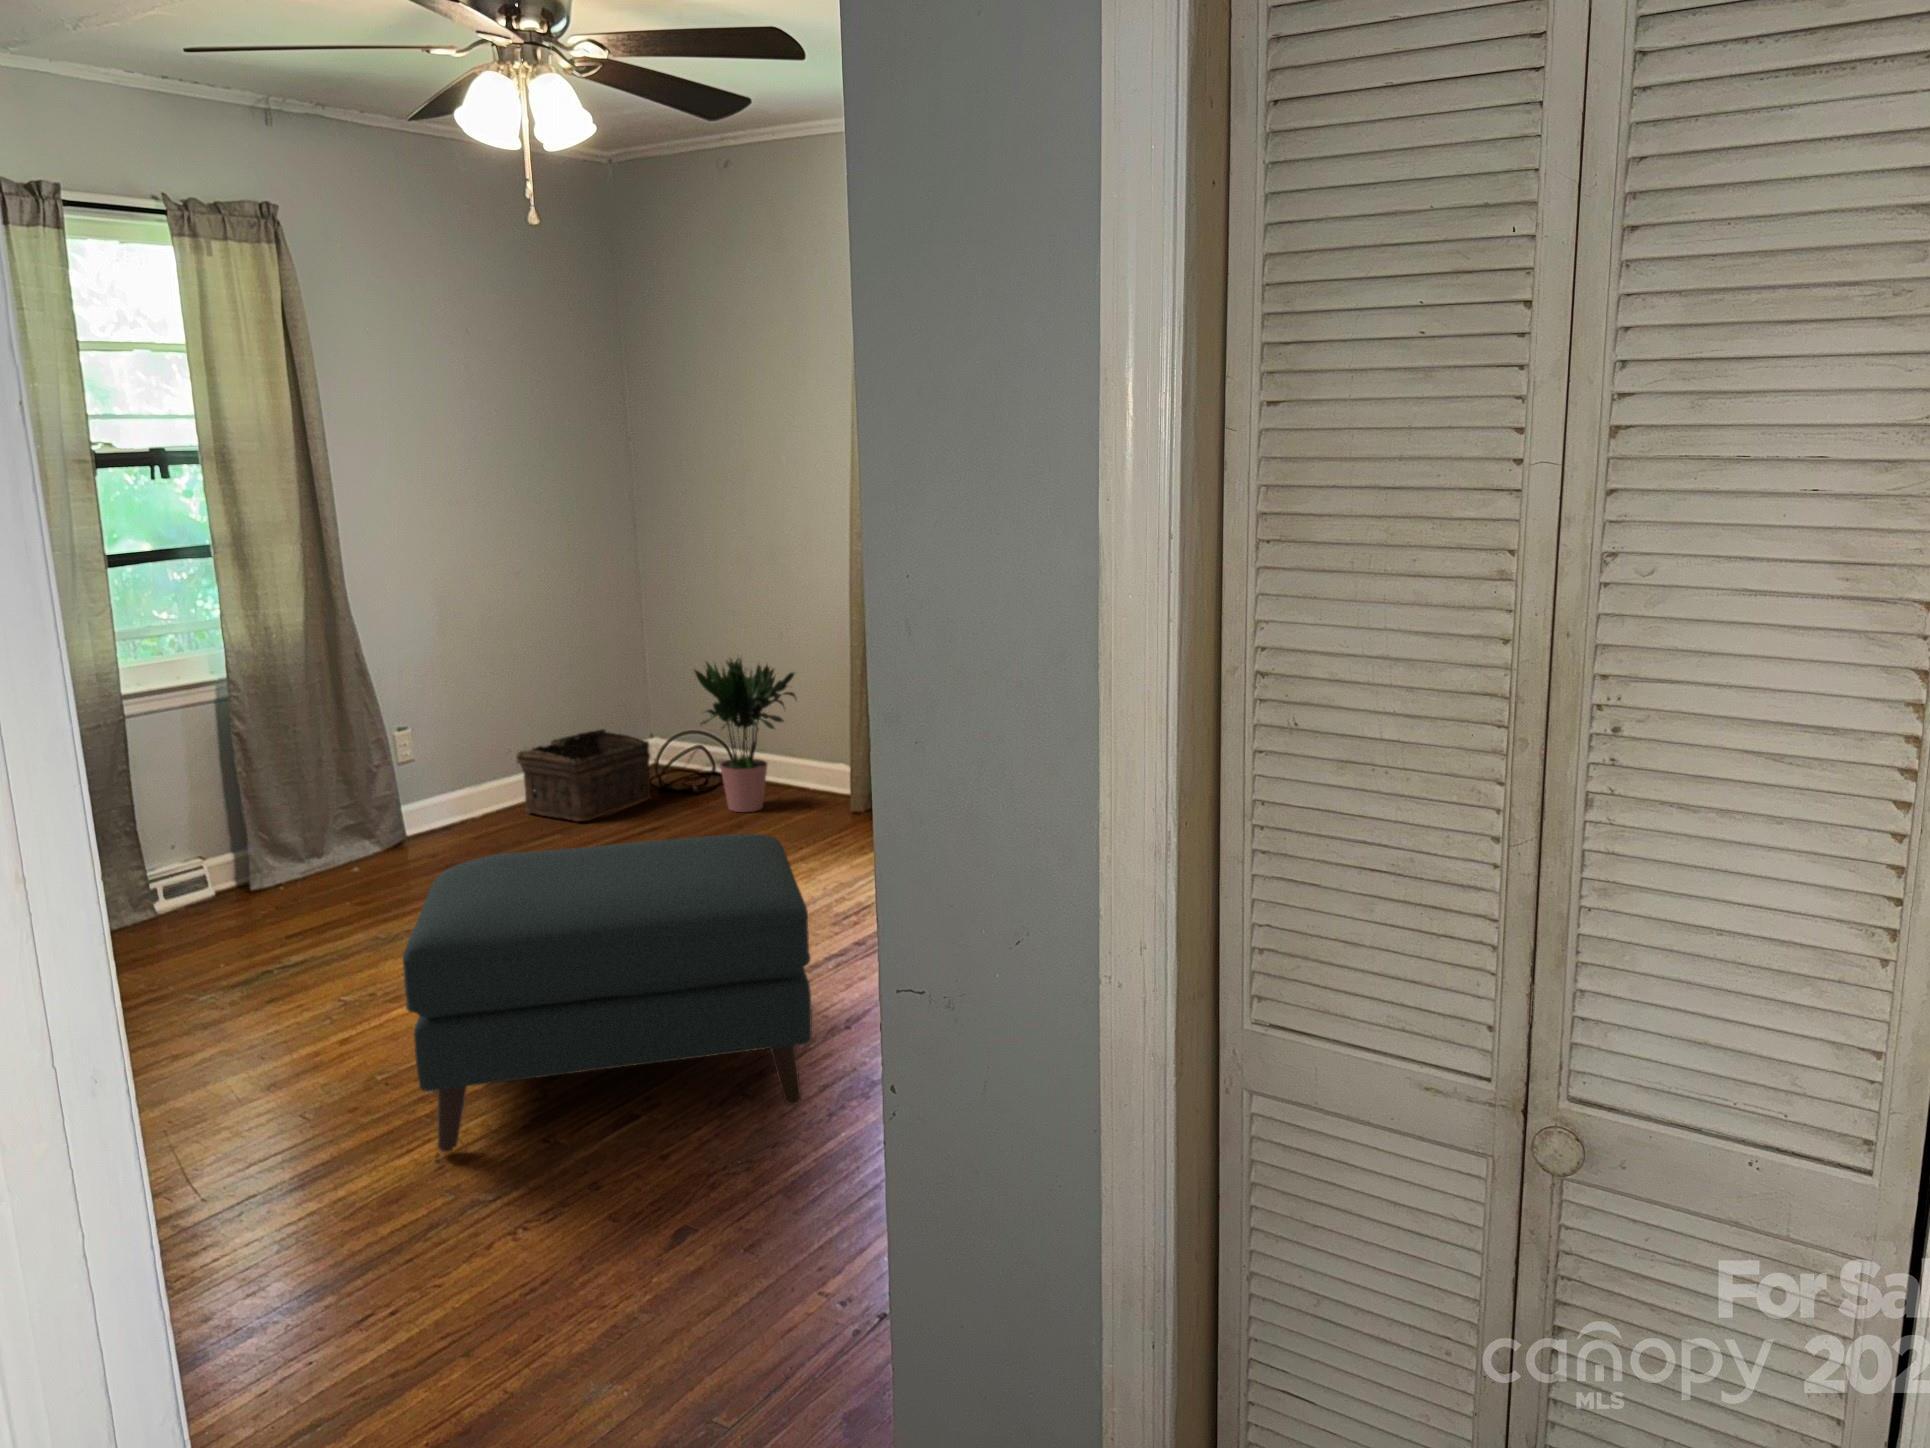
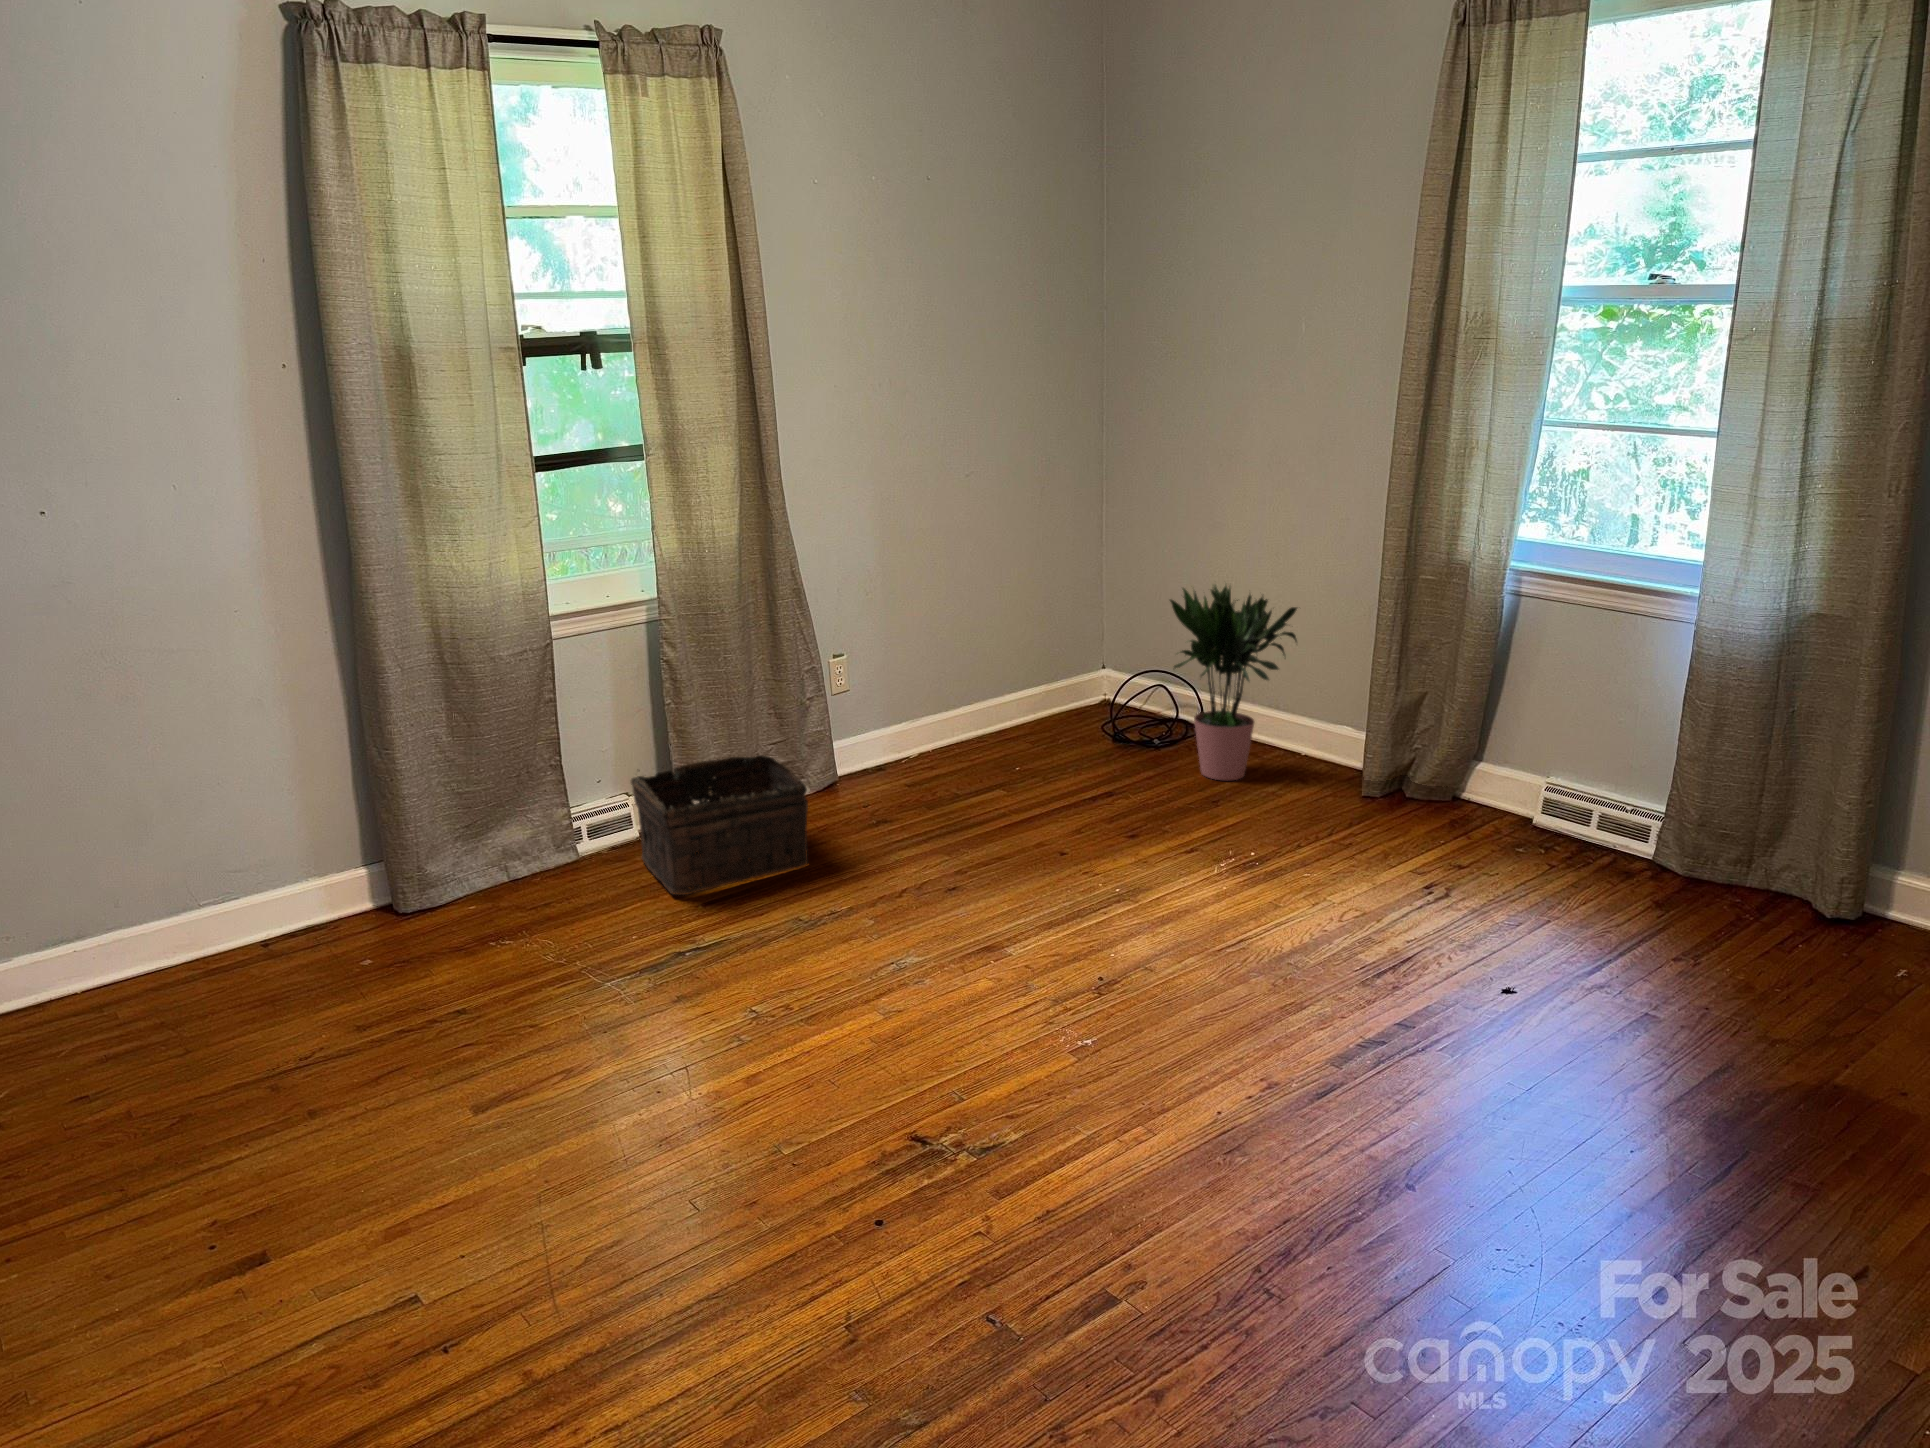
basket: present [517,729,650,821] -> present [631,755,808,895]
ottoman: present [402,834,812,1152] -> none [807,873,1406,1336]

